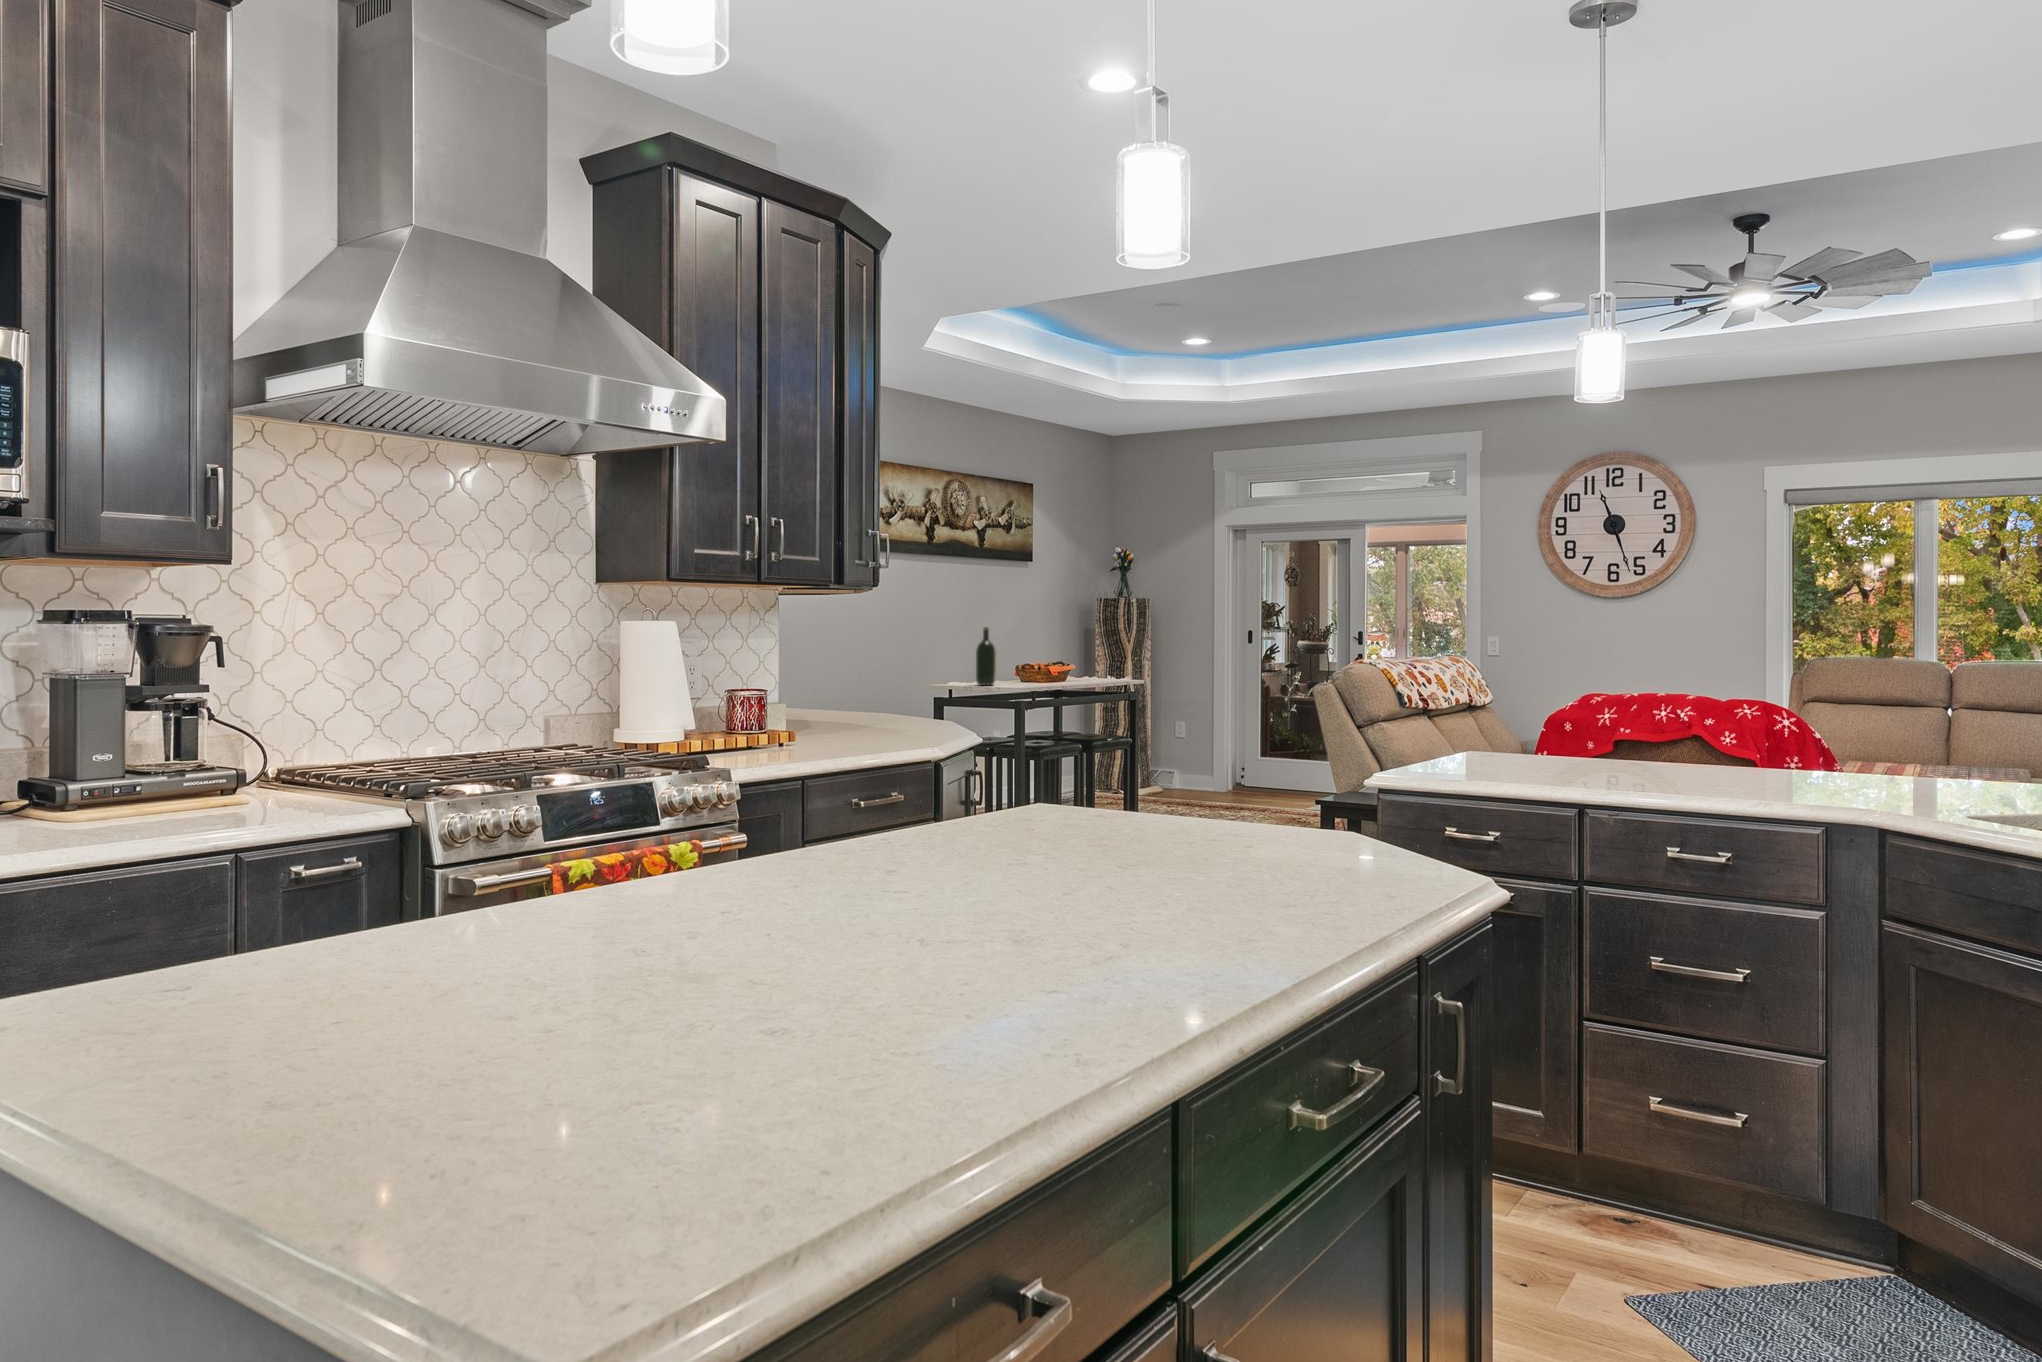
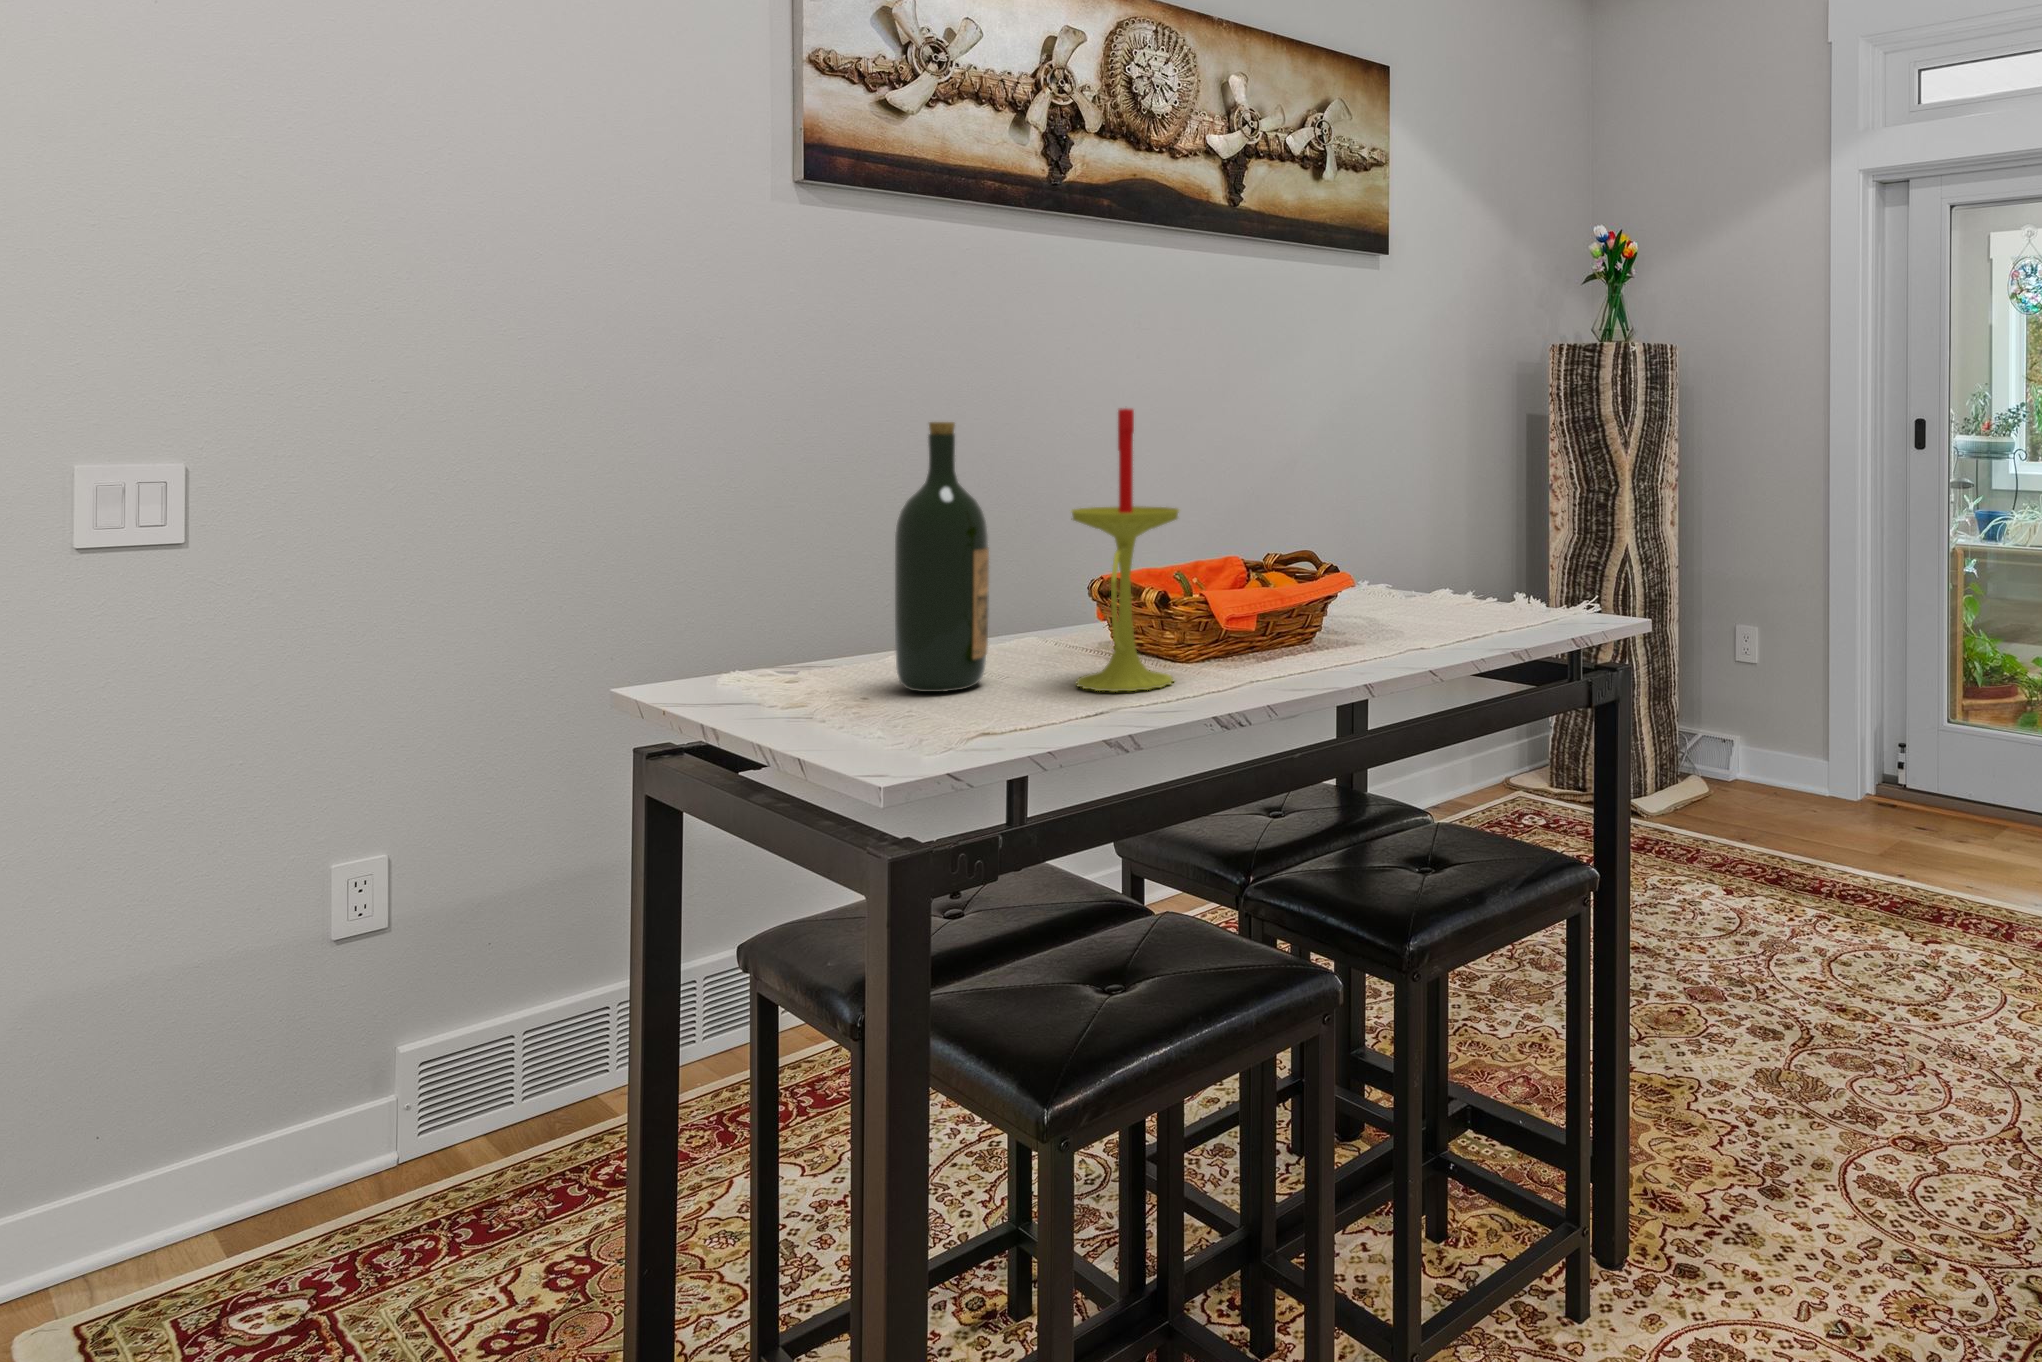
candle: none [1014,623,1038,685] -> present [1072,408,1179,691]

